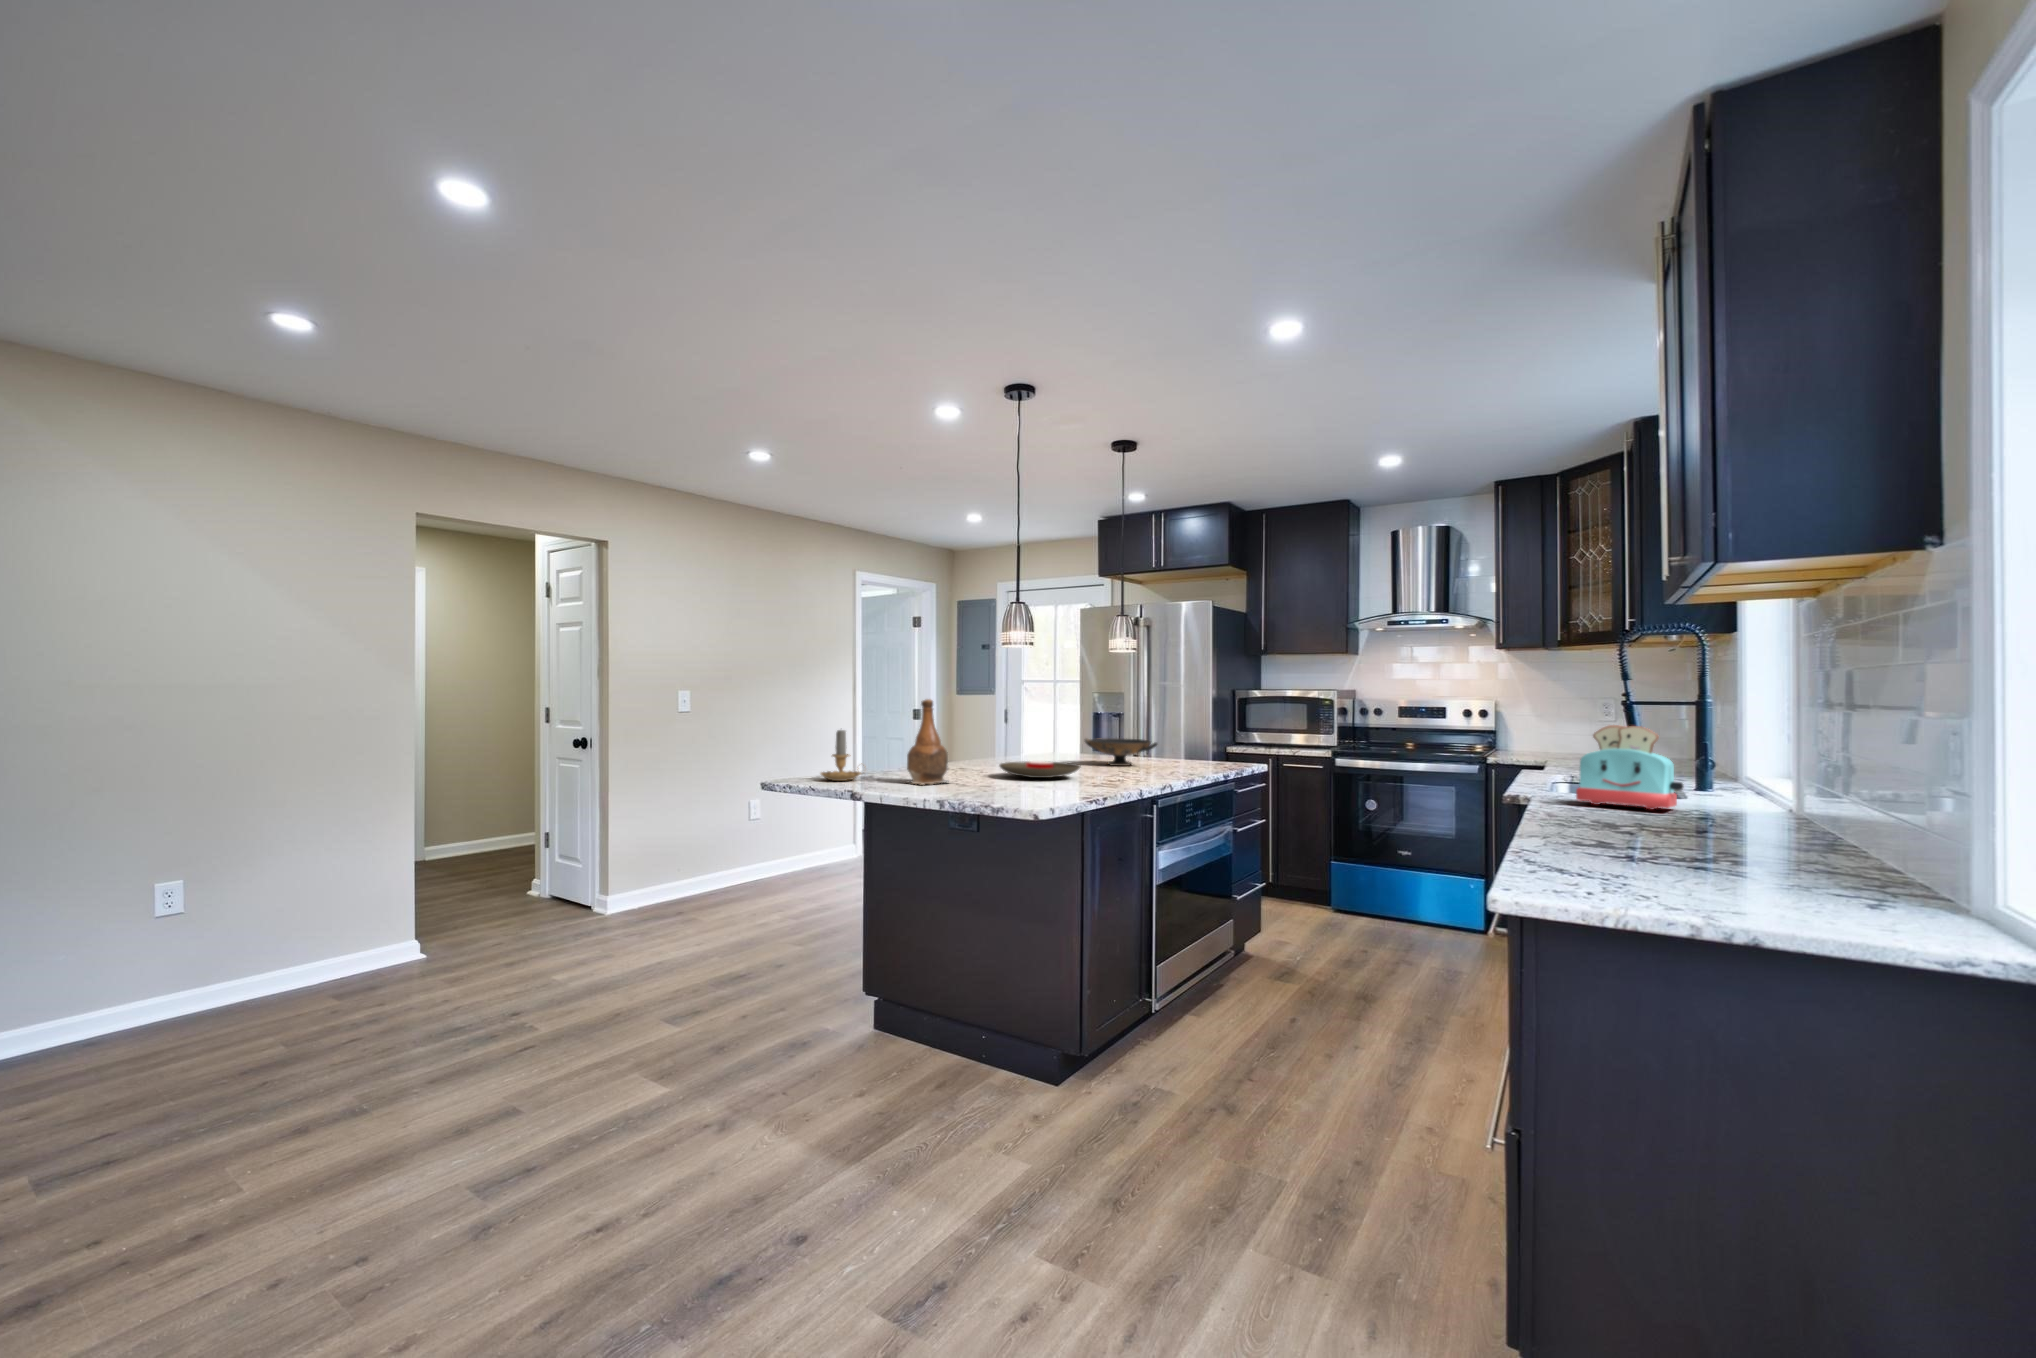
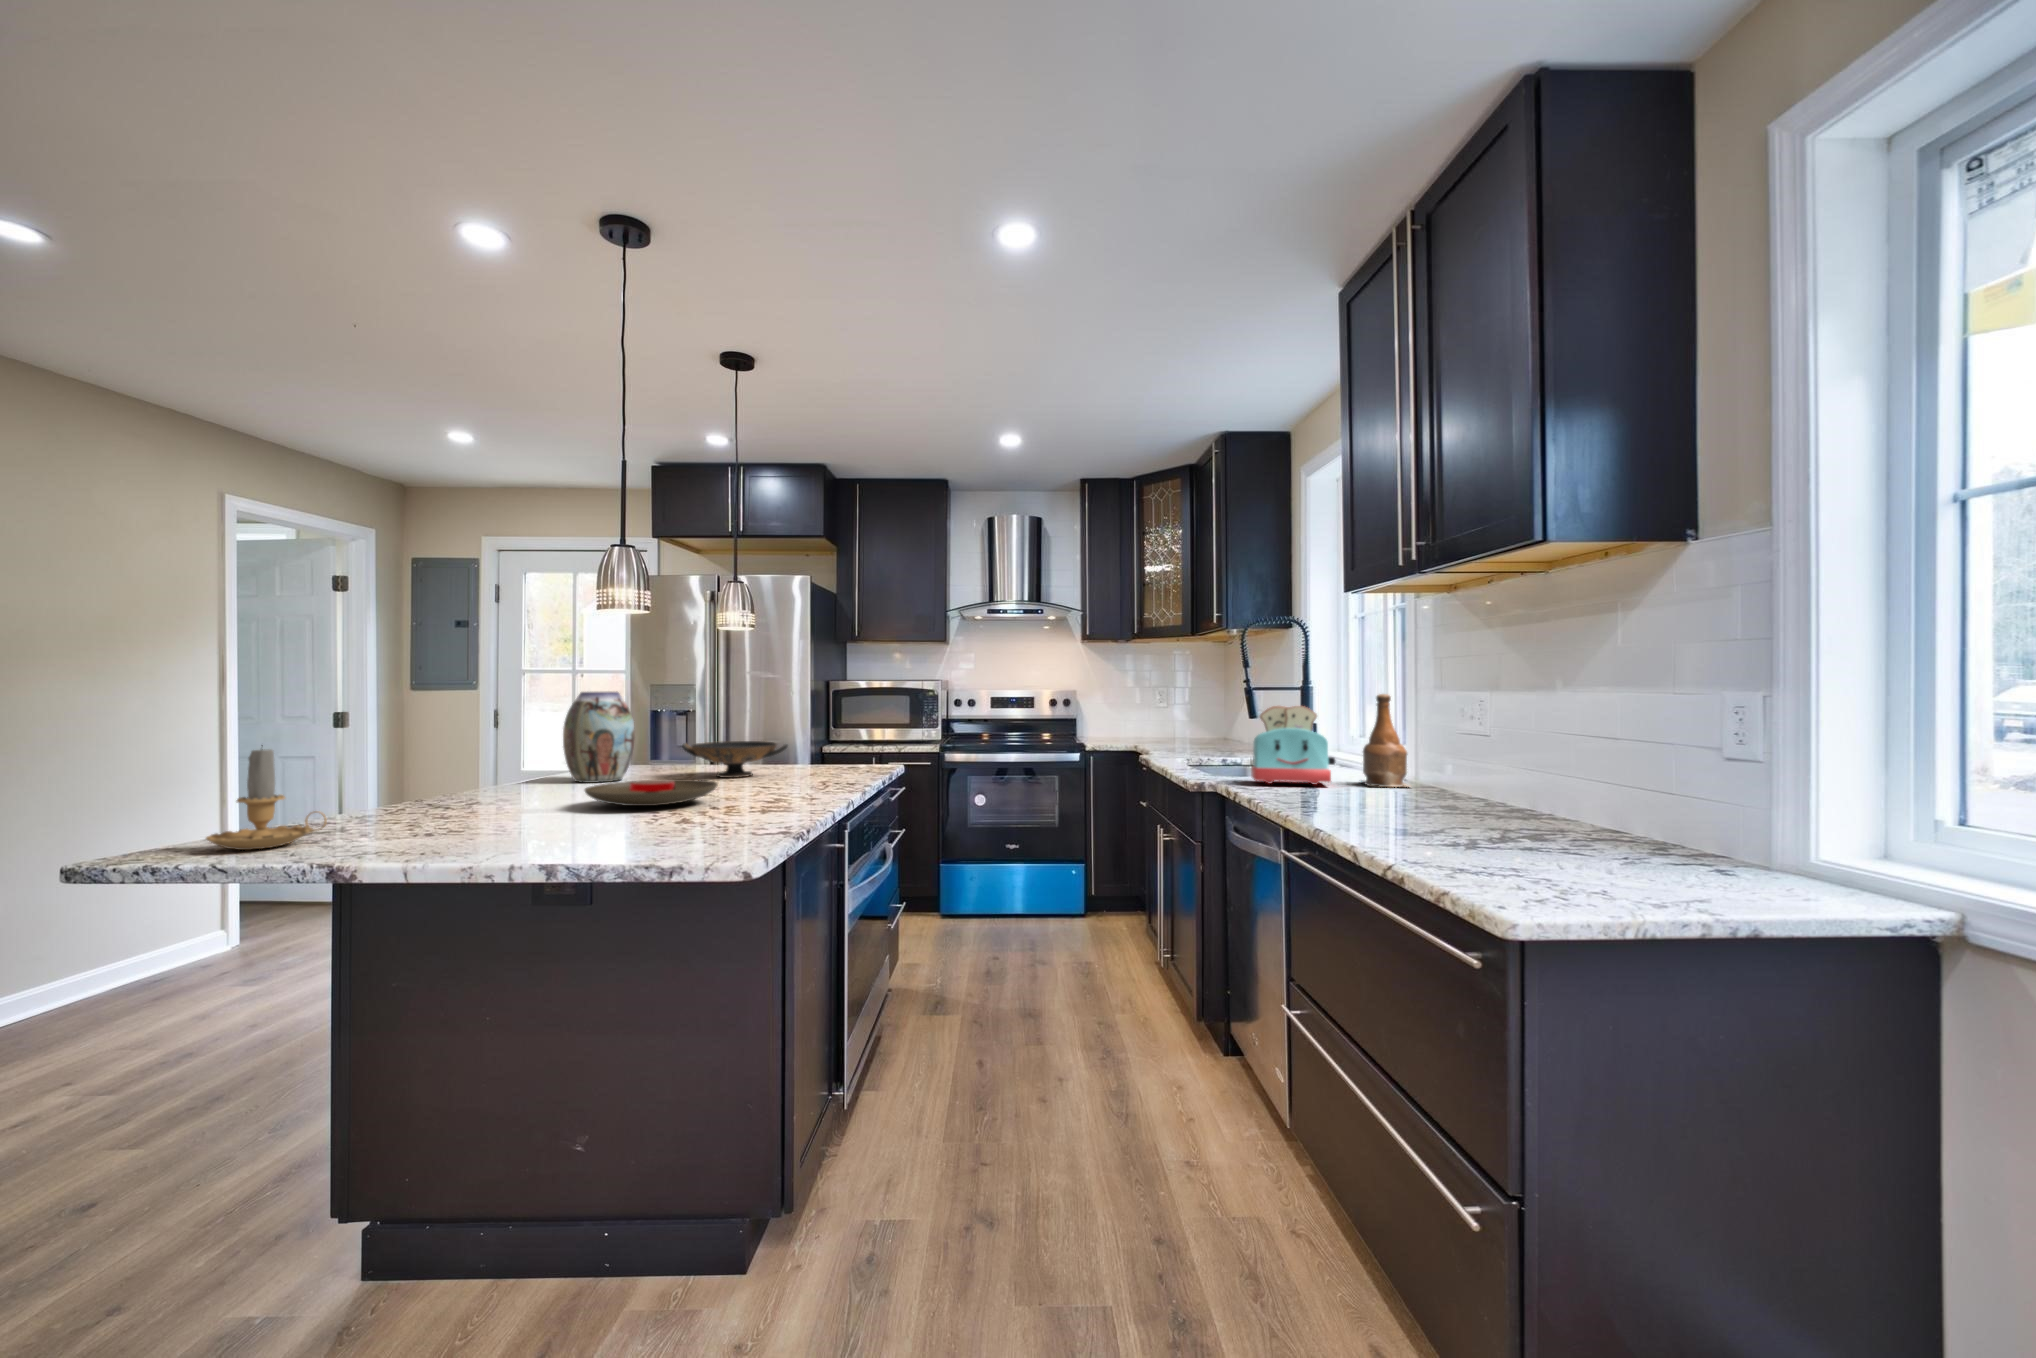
bottle: present [906,699,948,785] -> present [1361,694,1409,787]
vase: none [1008,699,1052,763] -> present [563,692,635,783]

